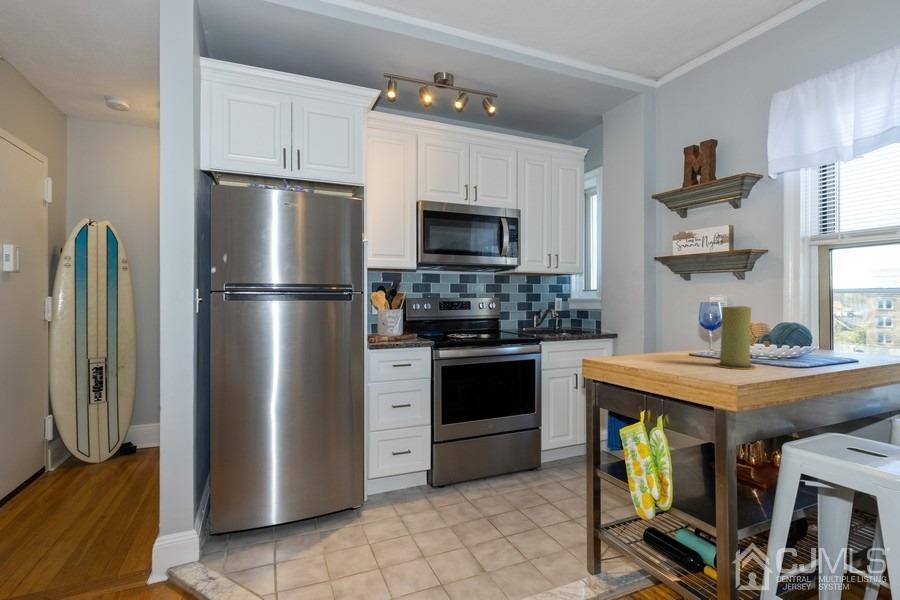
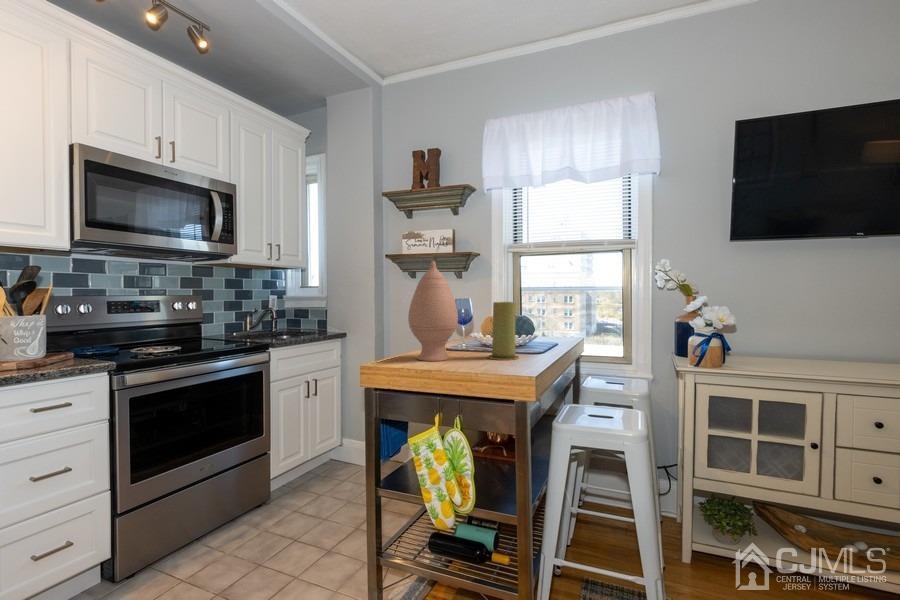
vase: none [628,266,681,362] -> present [408,261,458,361]

